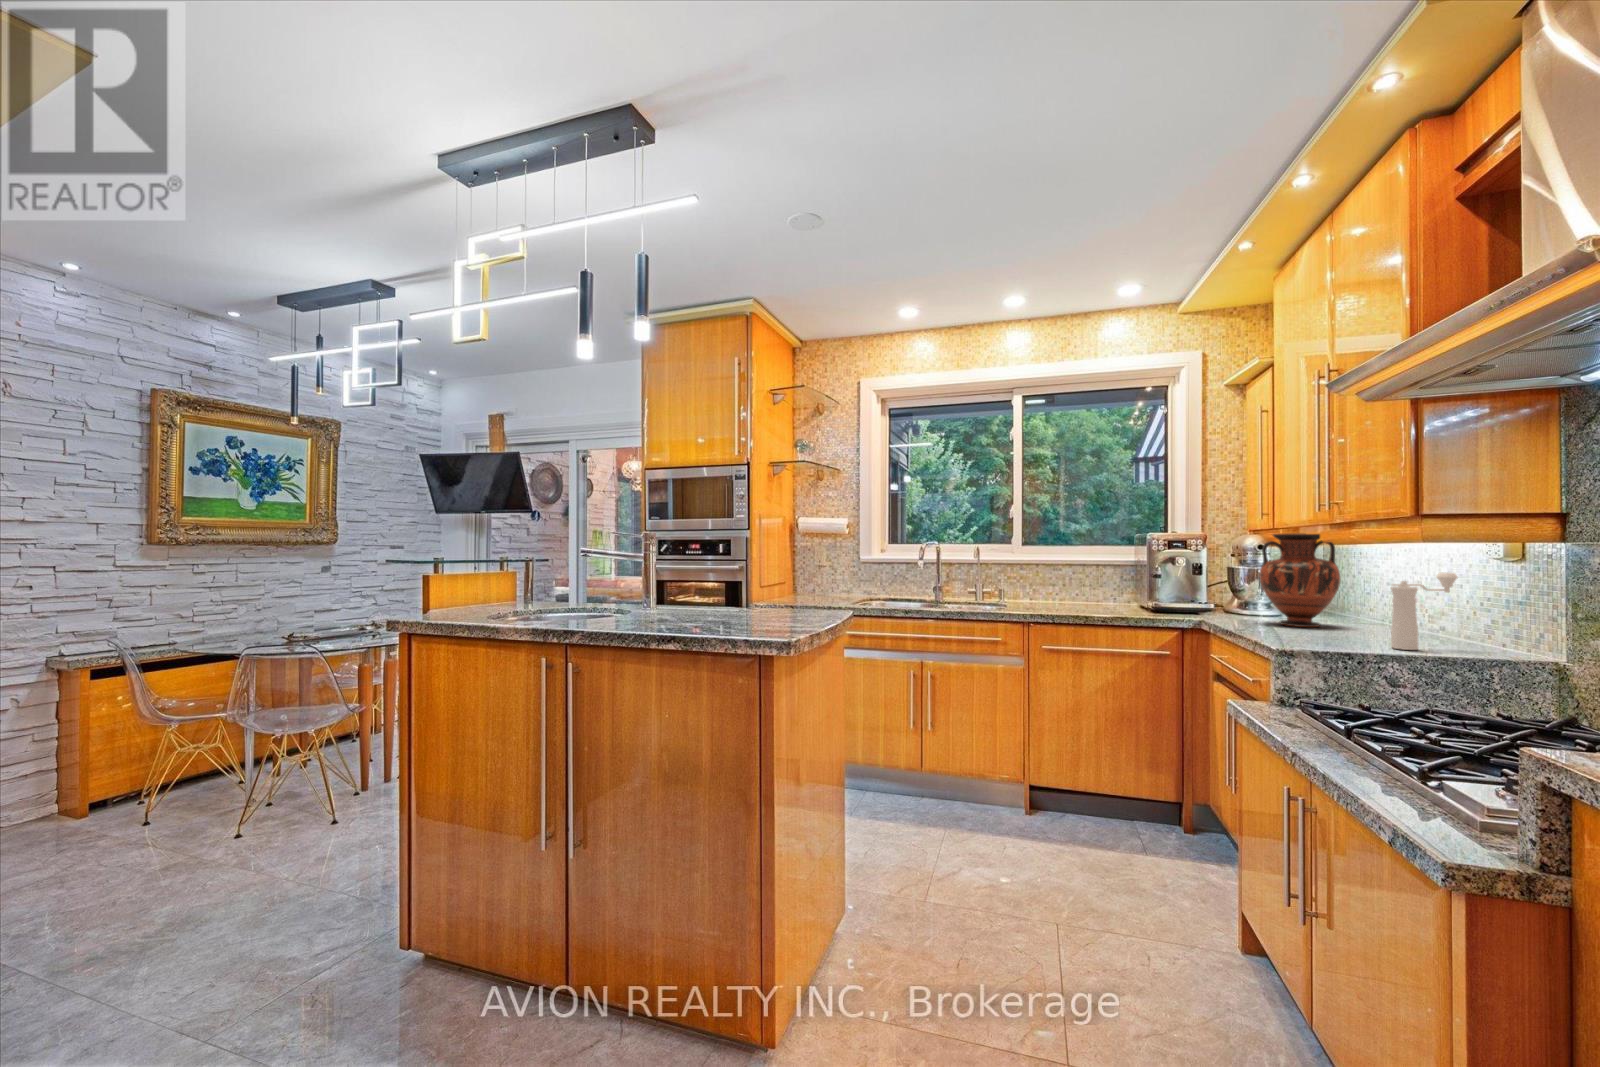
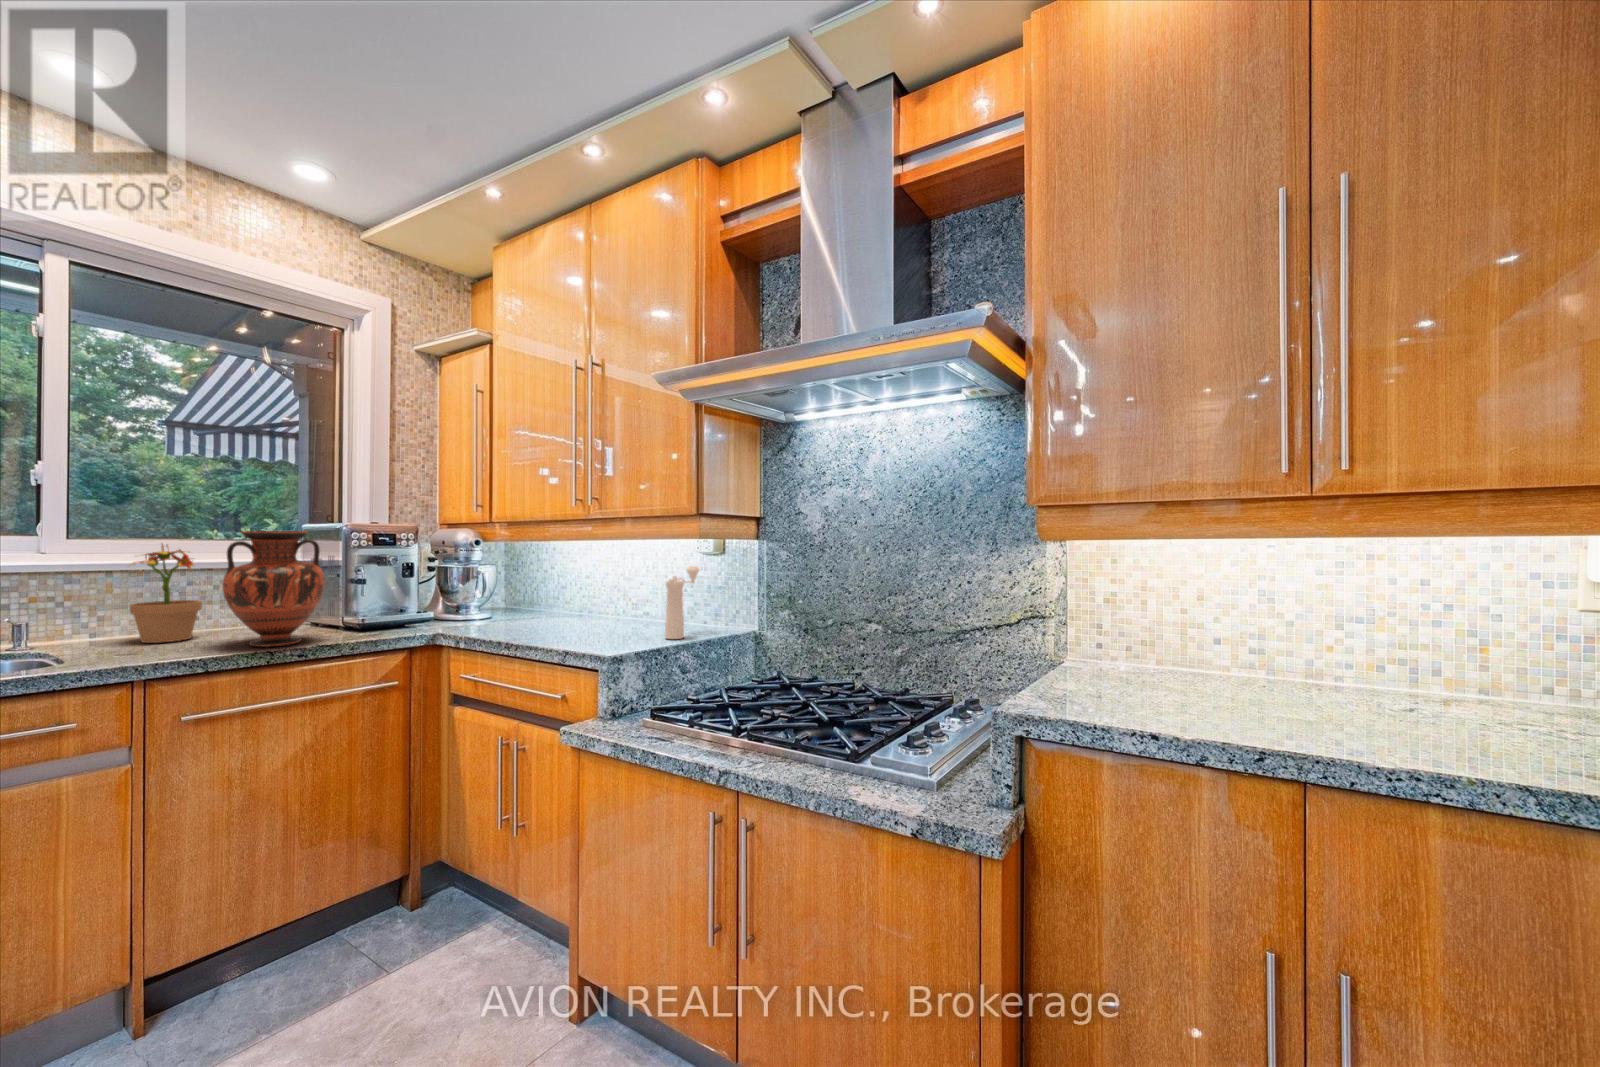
vase: present [1260,533,1340,627] -> present [222,531,325,647]
potted plant: none [1035,546,1070,605] -> present [130,544,202,643]

